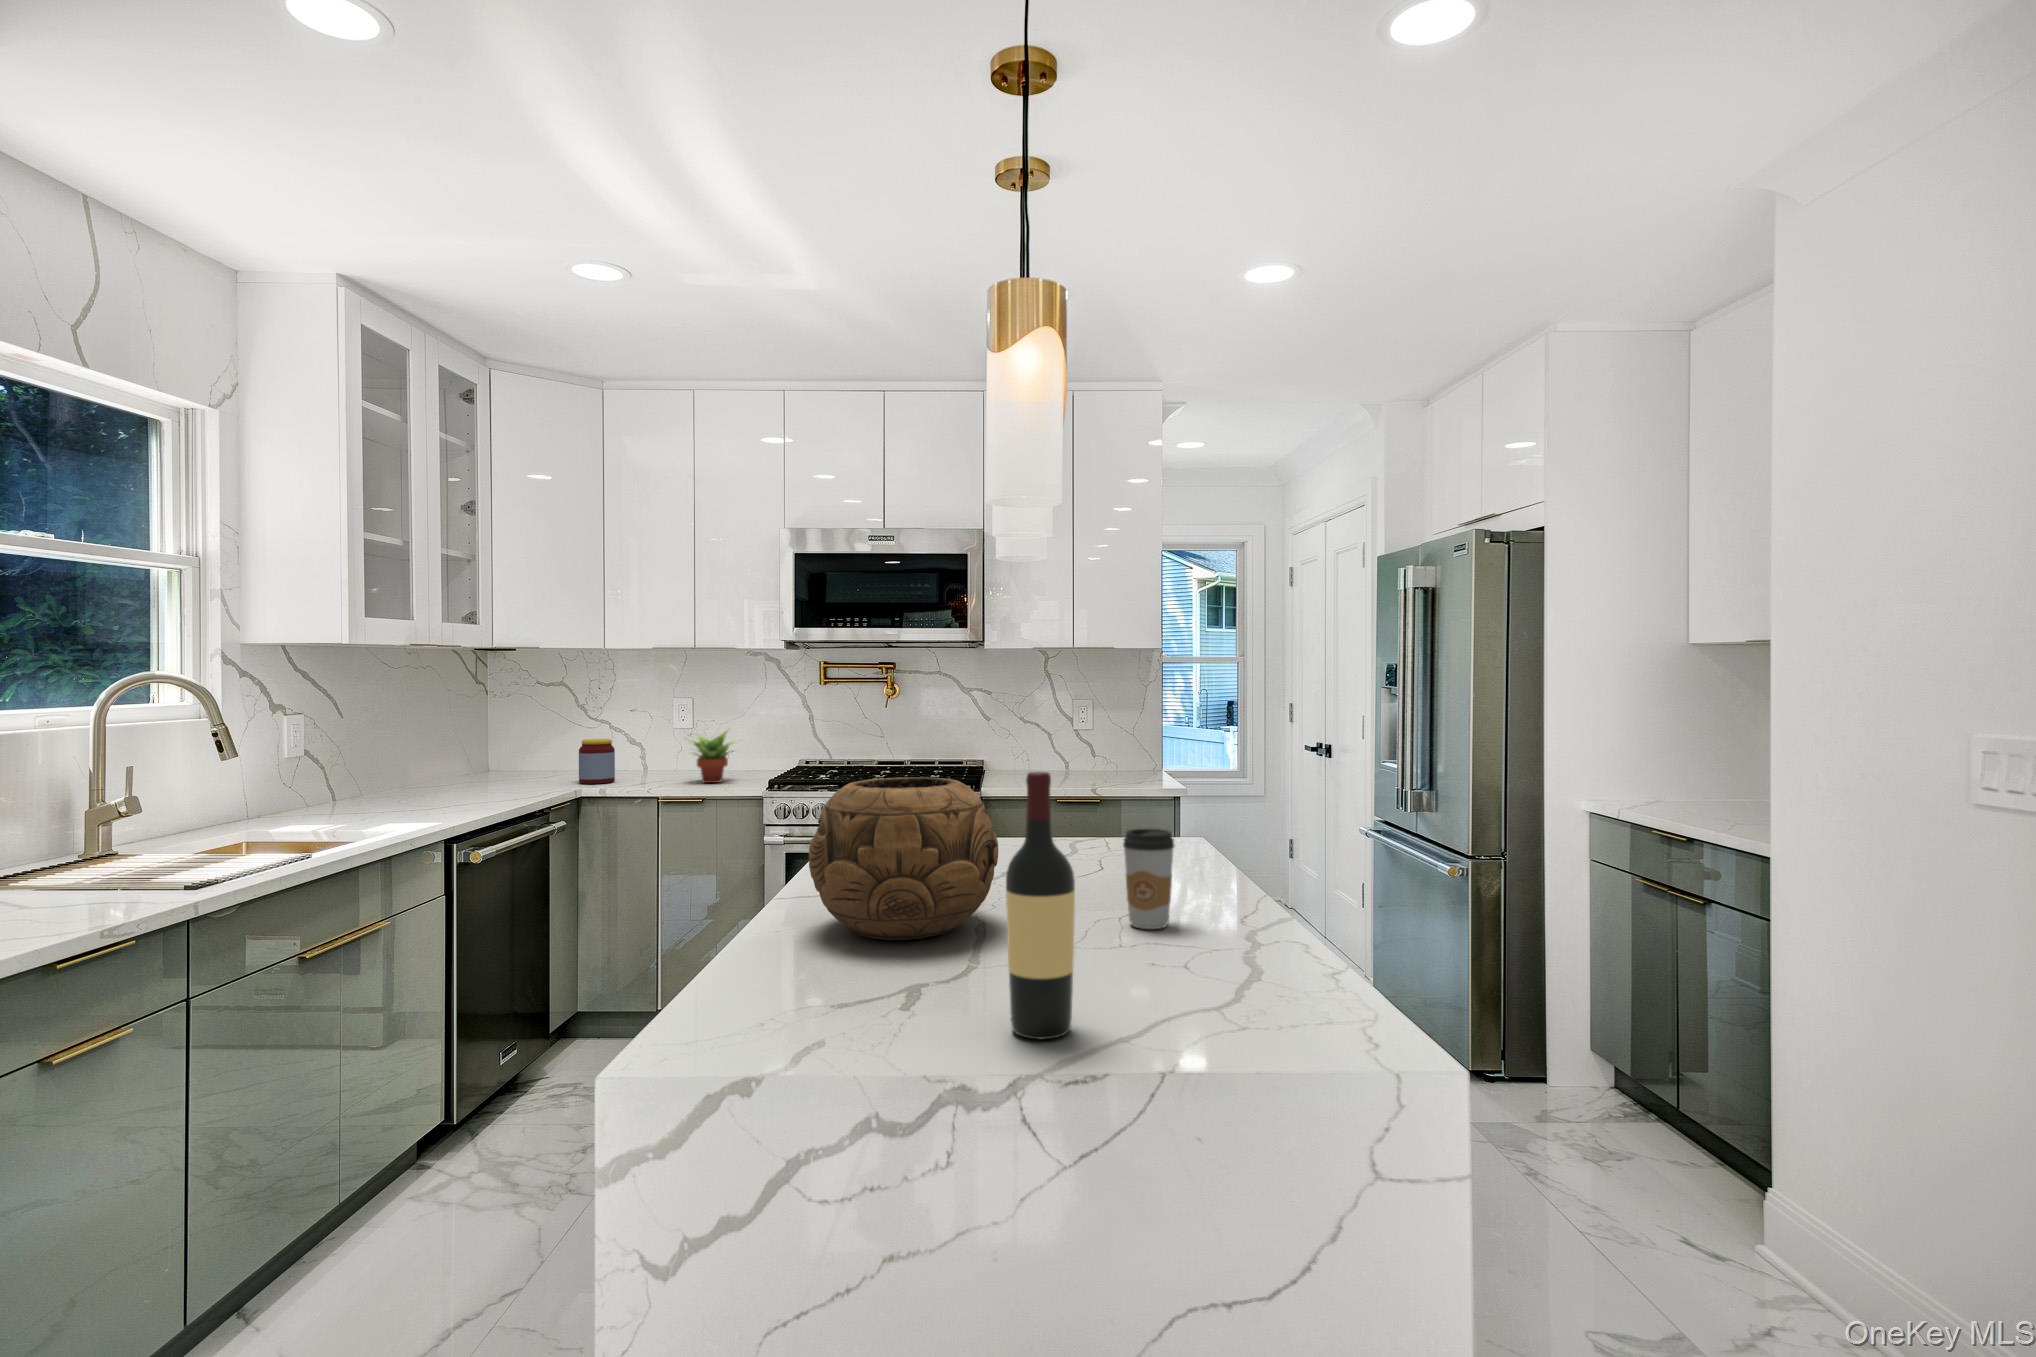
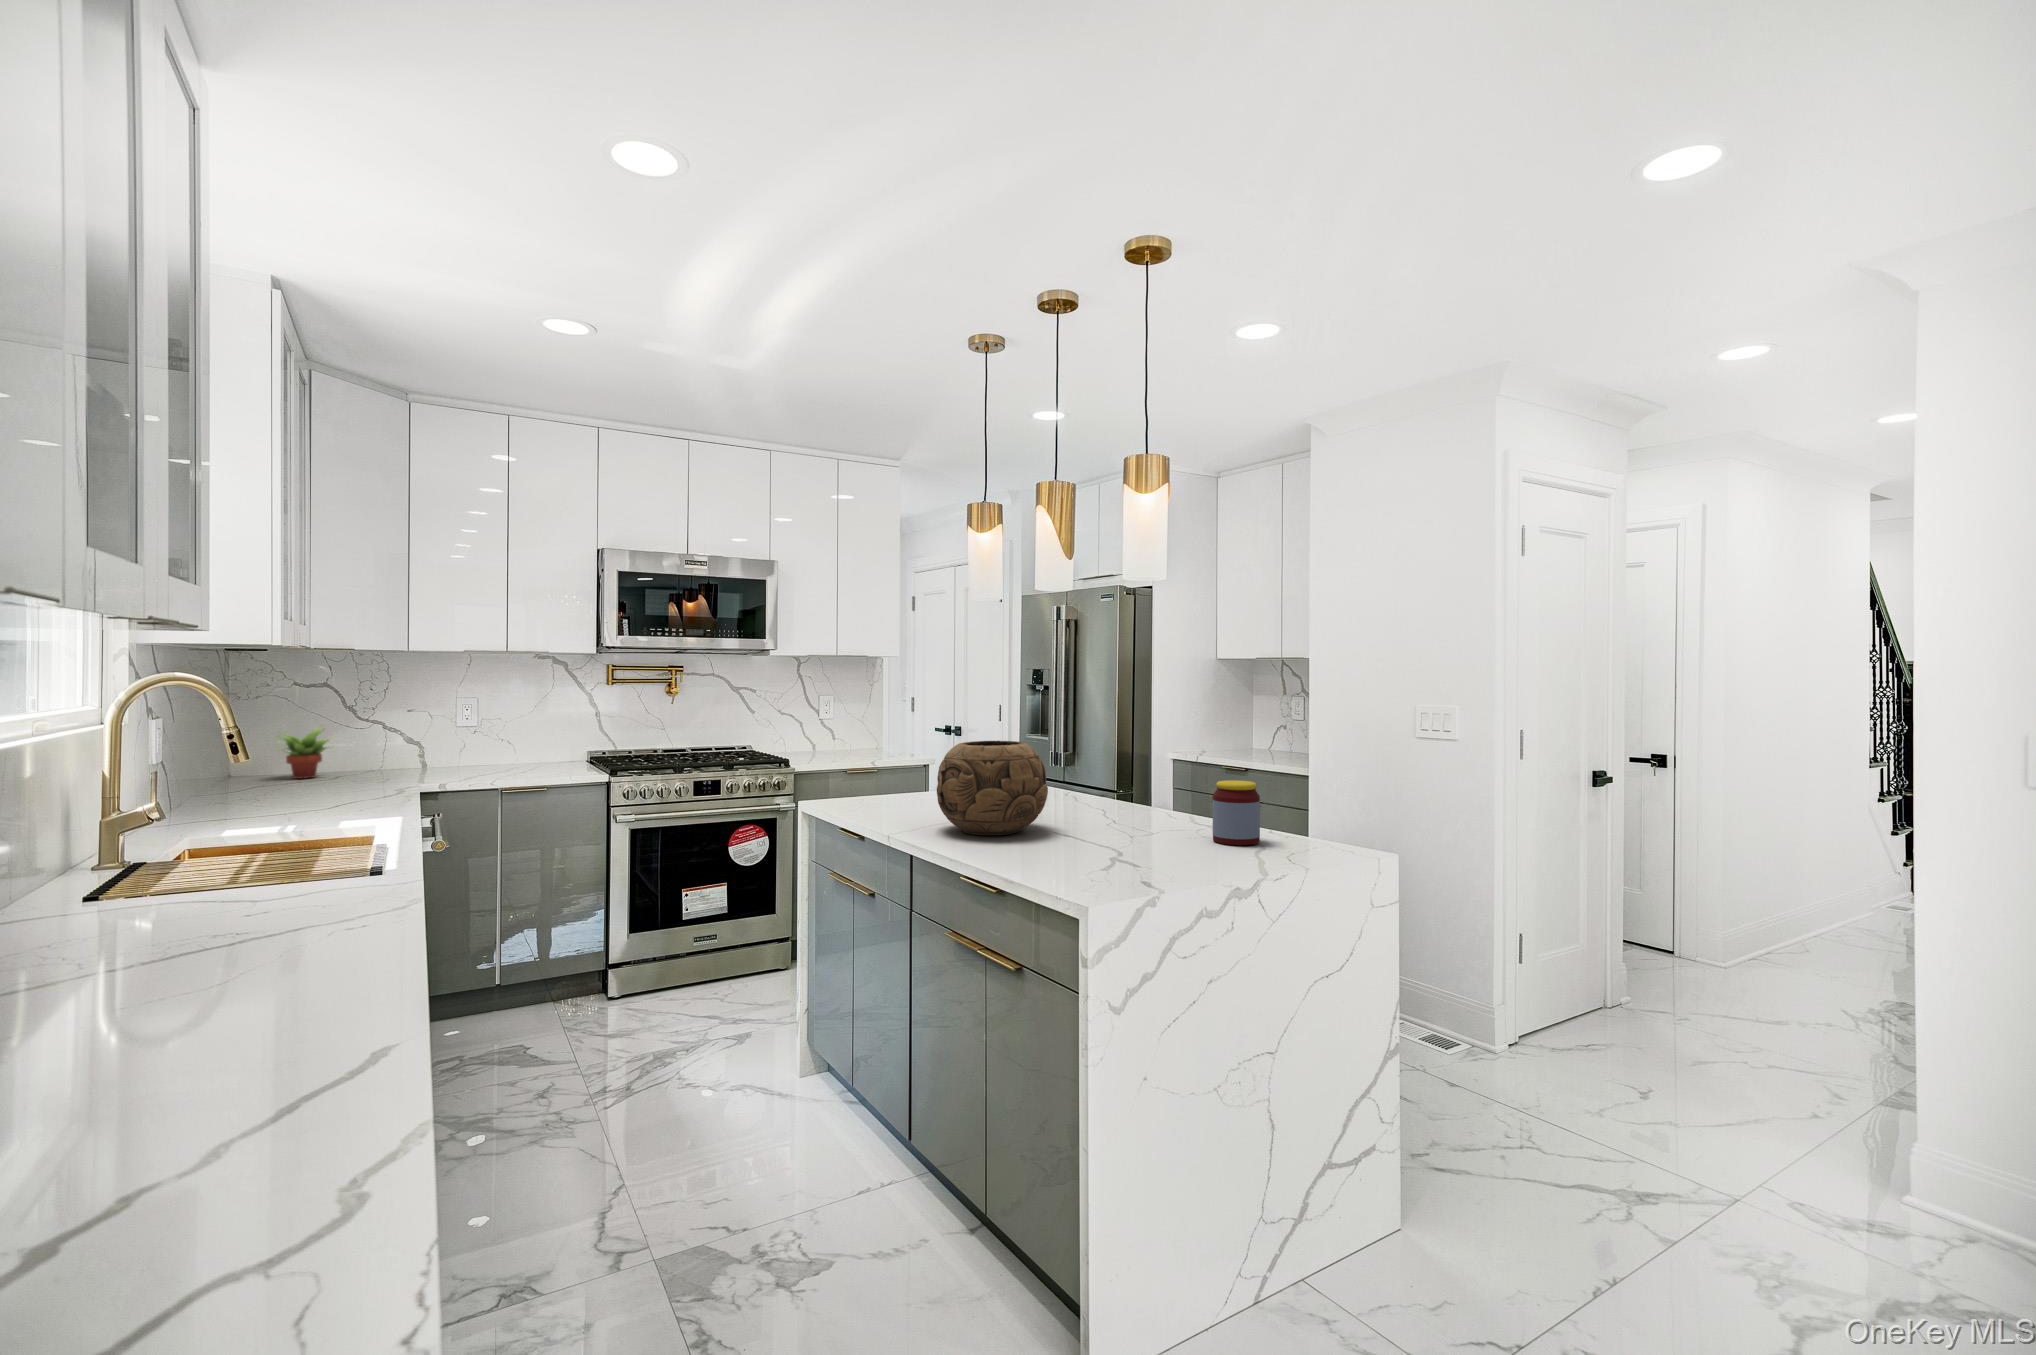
succulent plant: present [692,730,734,783] -> present [279,727,329,779]
jar: present [579,739,615,784] -> present [1213,780,1260,845]
wine bottle: present [1006,772,1075,1039] -> none [1145,727,1179,855]
coffee cup: present [1123,829,1174,929] -> none [1090,764,1119,819]

